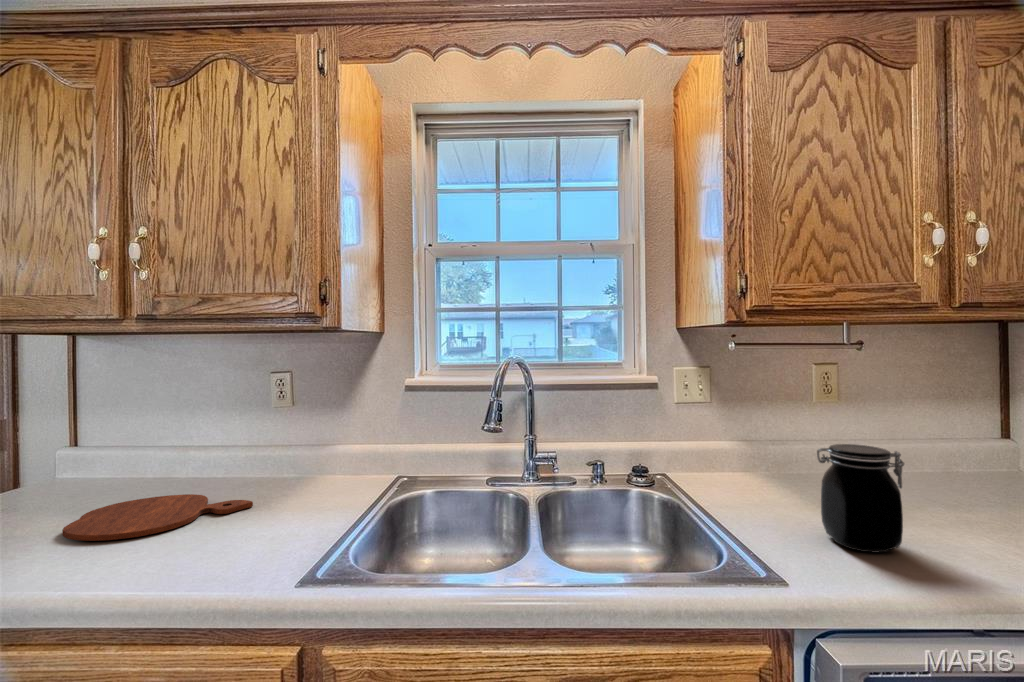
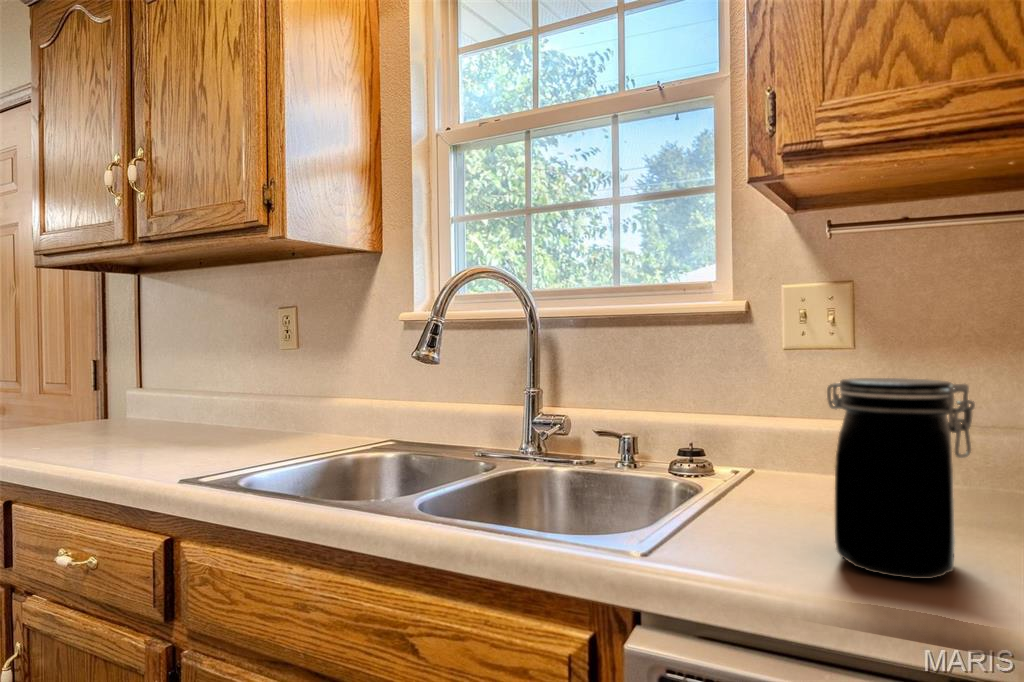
cutting board: present [62,494,253,541] -> none [70,425,230,447]

